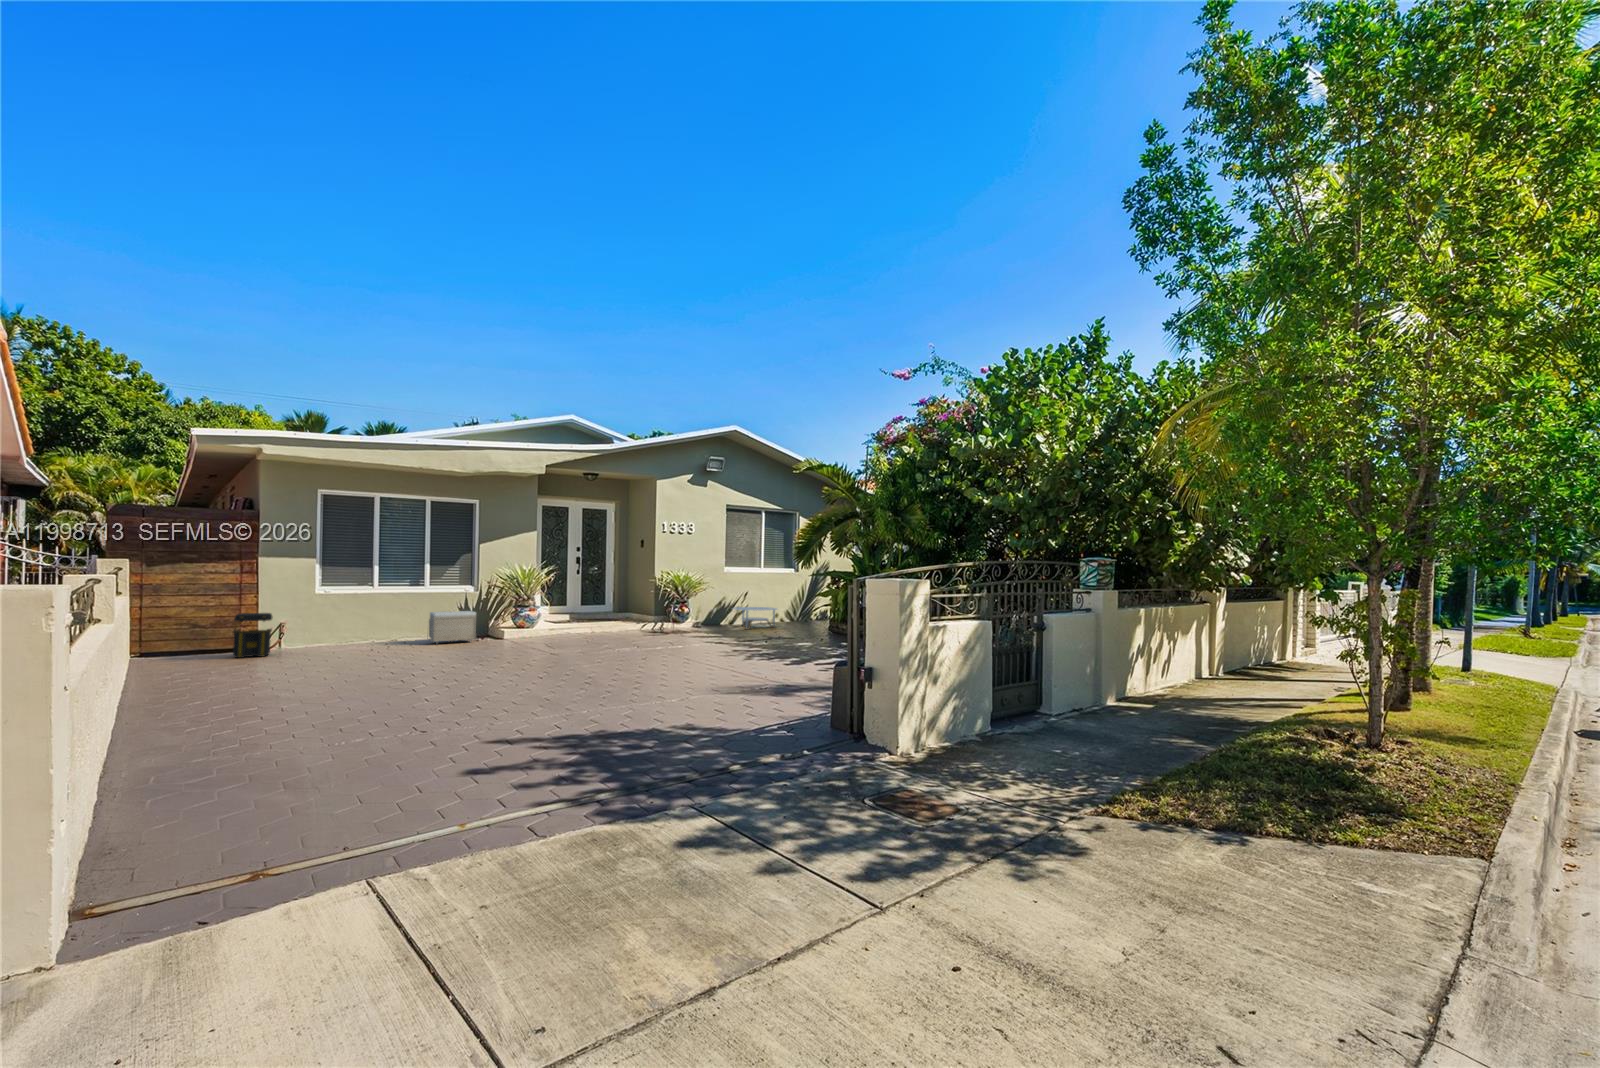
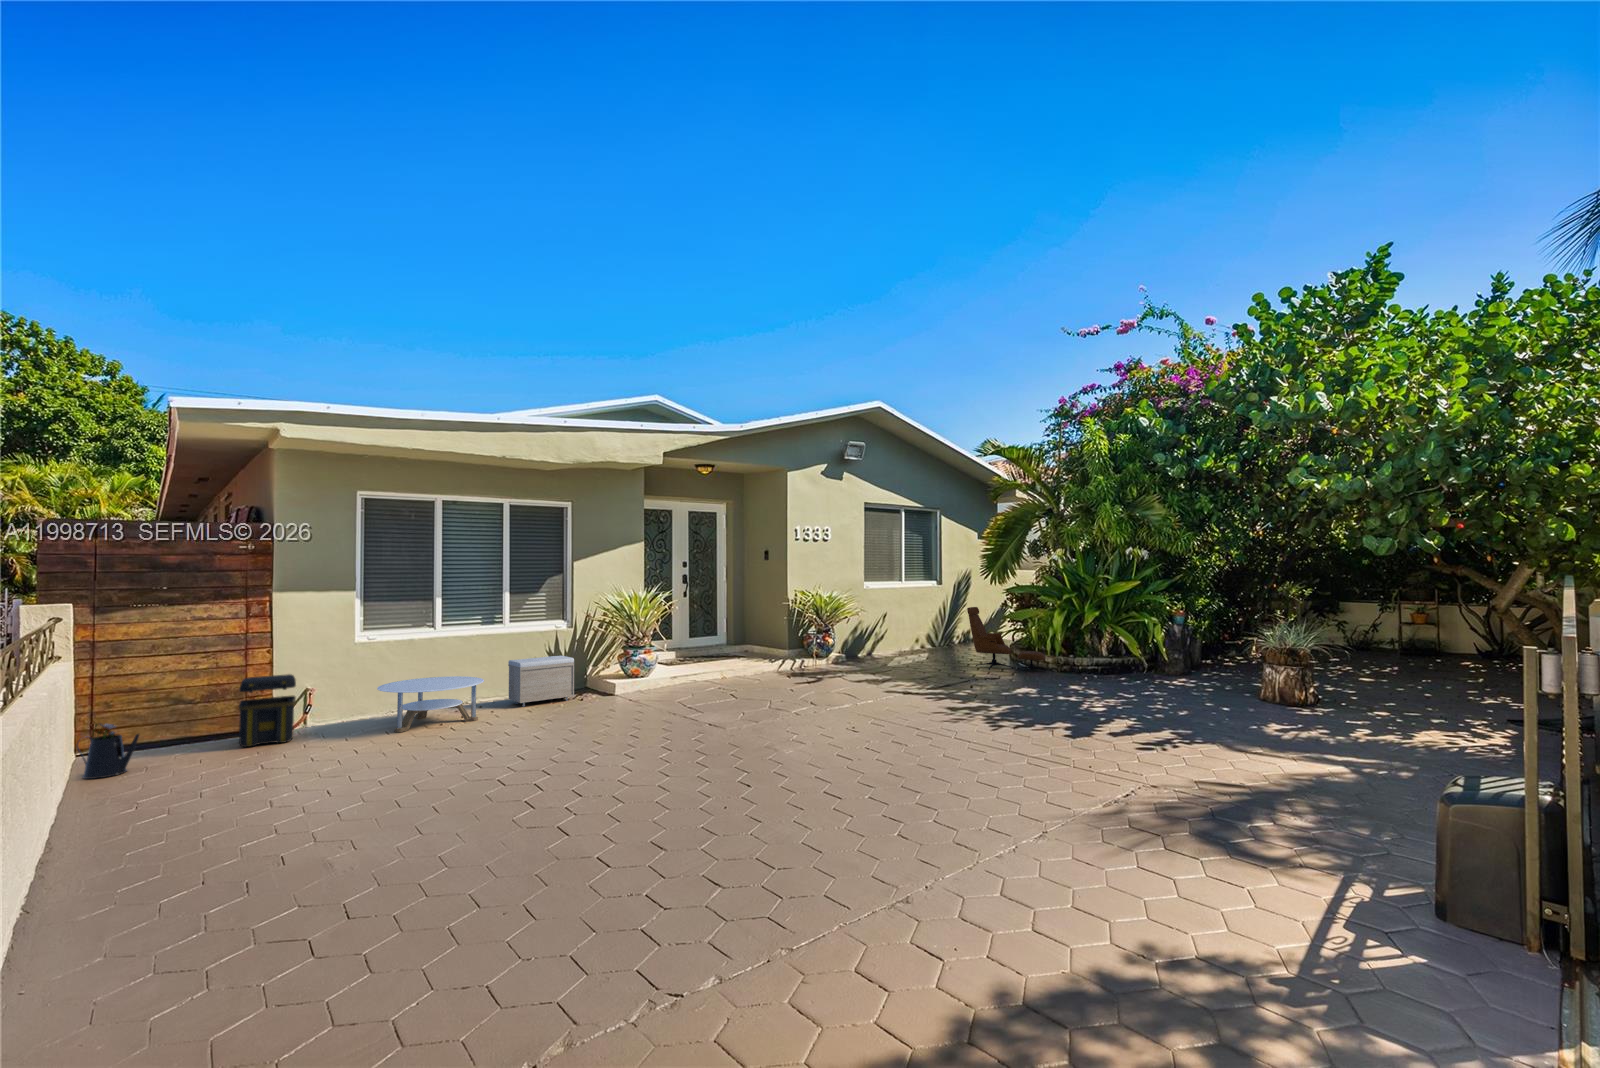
lounge chair: none [794,587,847,635] -> present [967,607,1046,672]
round table: present [734,607,777,630] -> present [377,676,484,732]
watering can: none [130,631,170,668] -> present [76,723,139,779]

